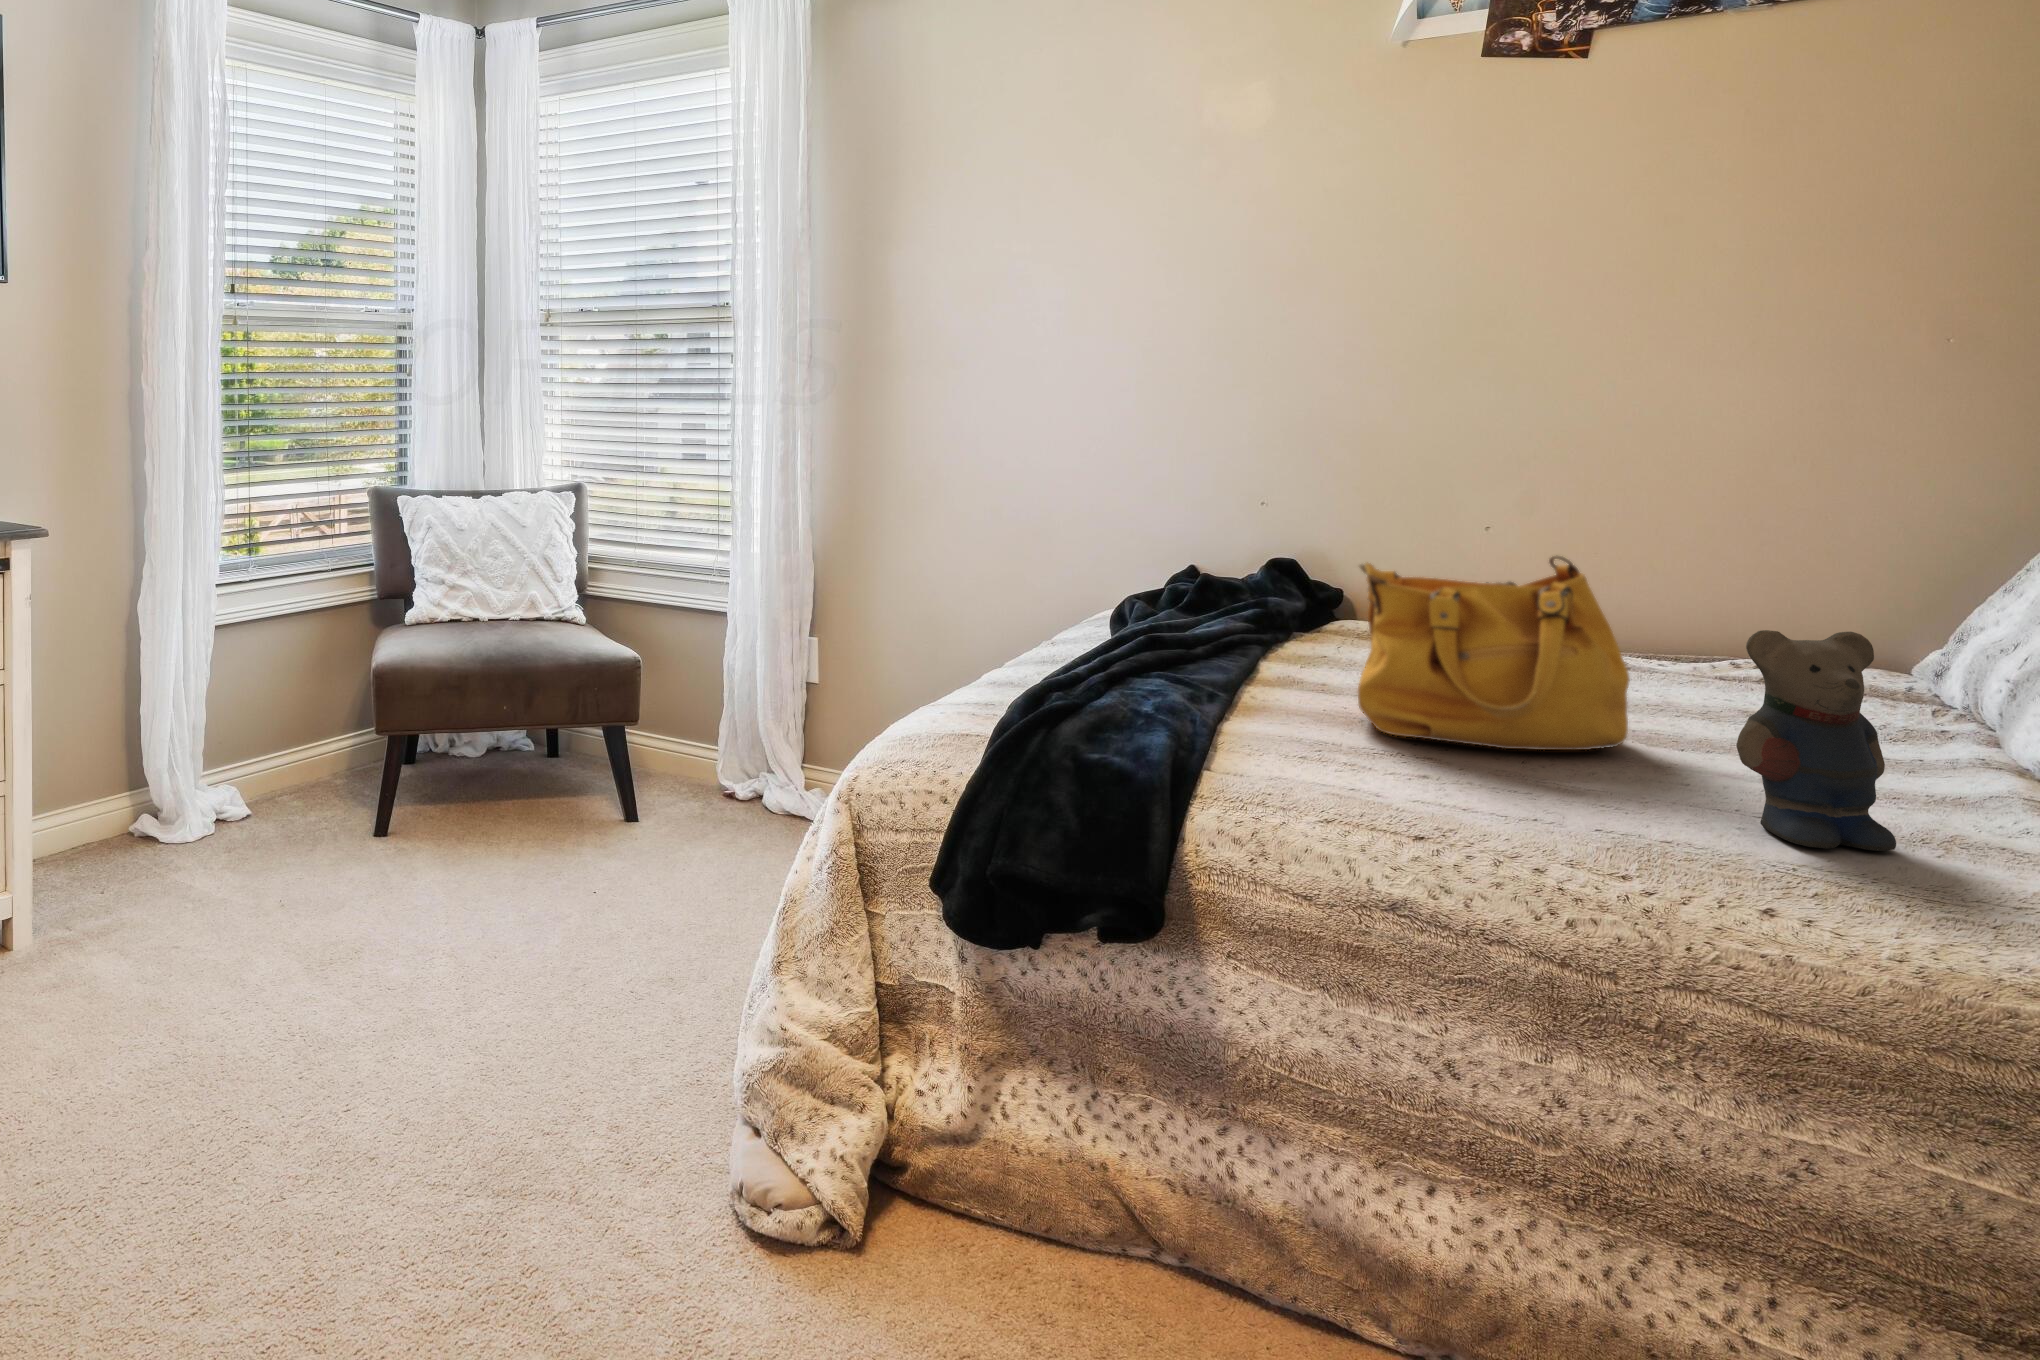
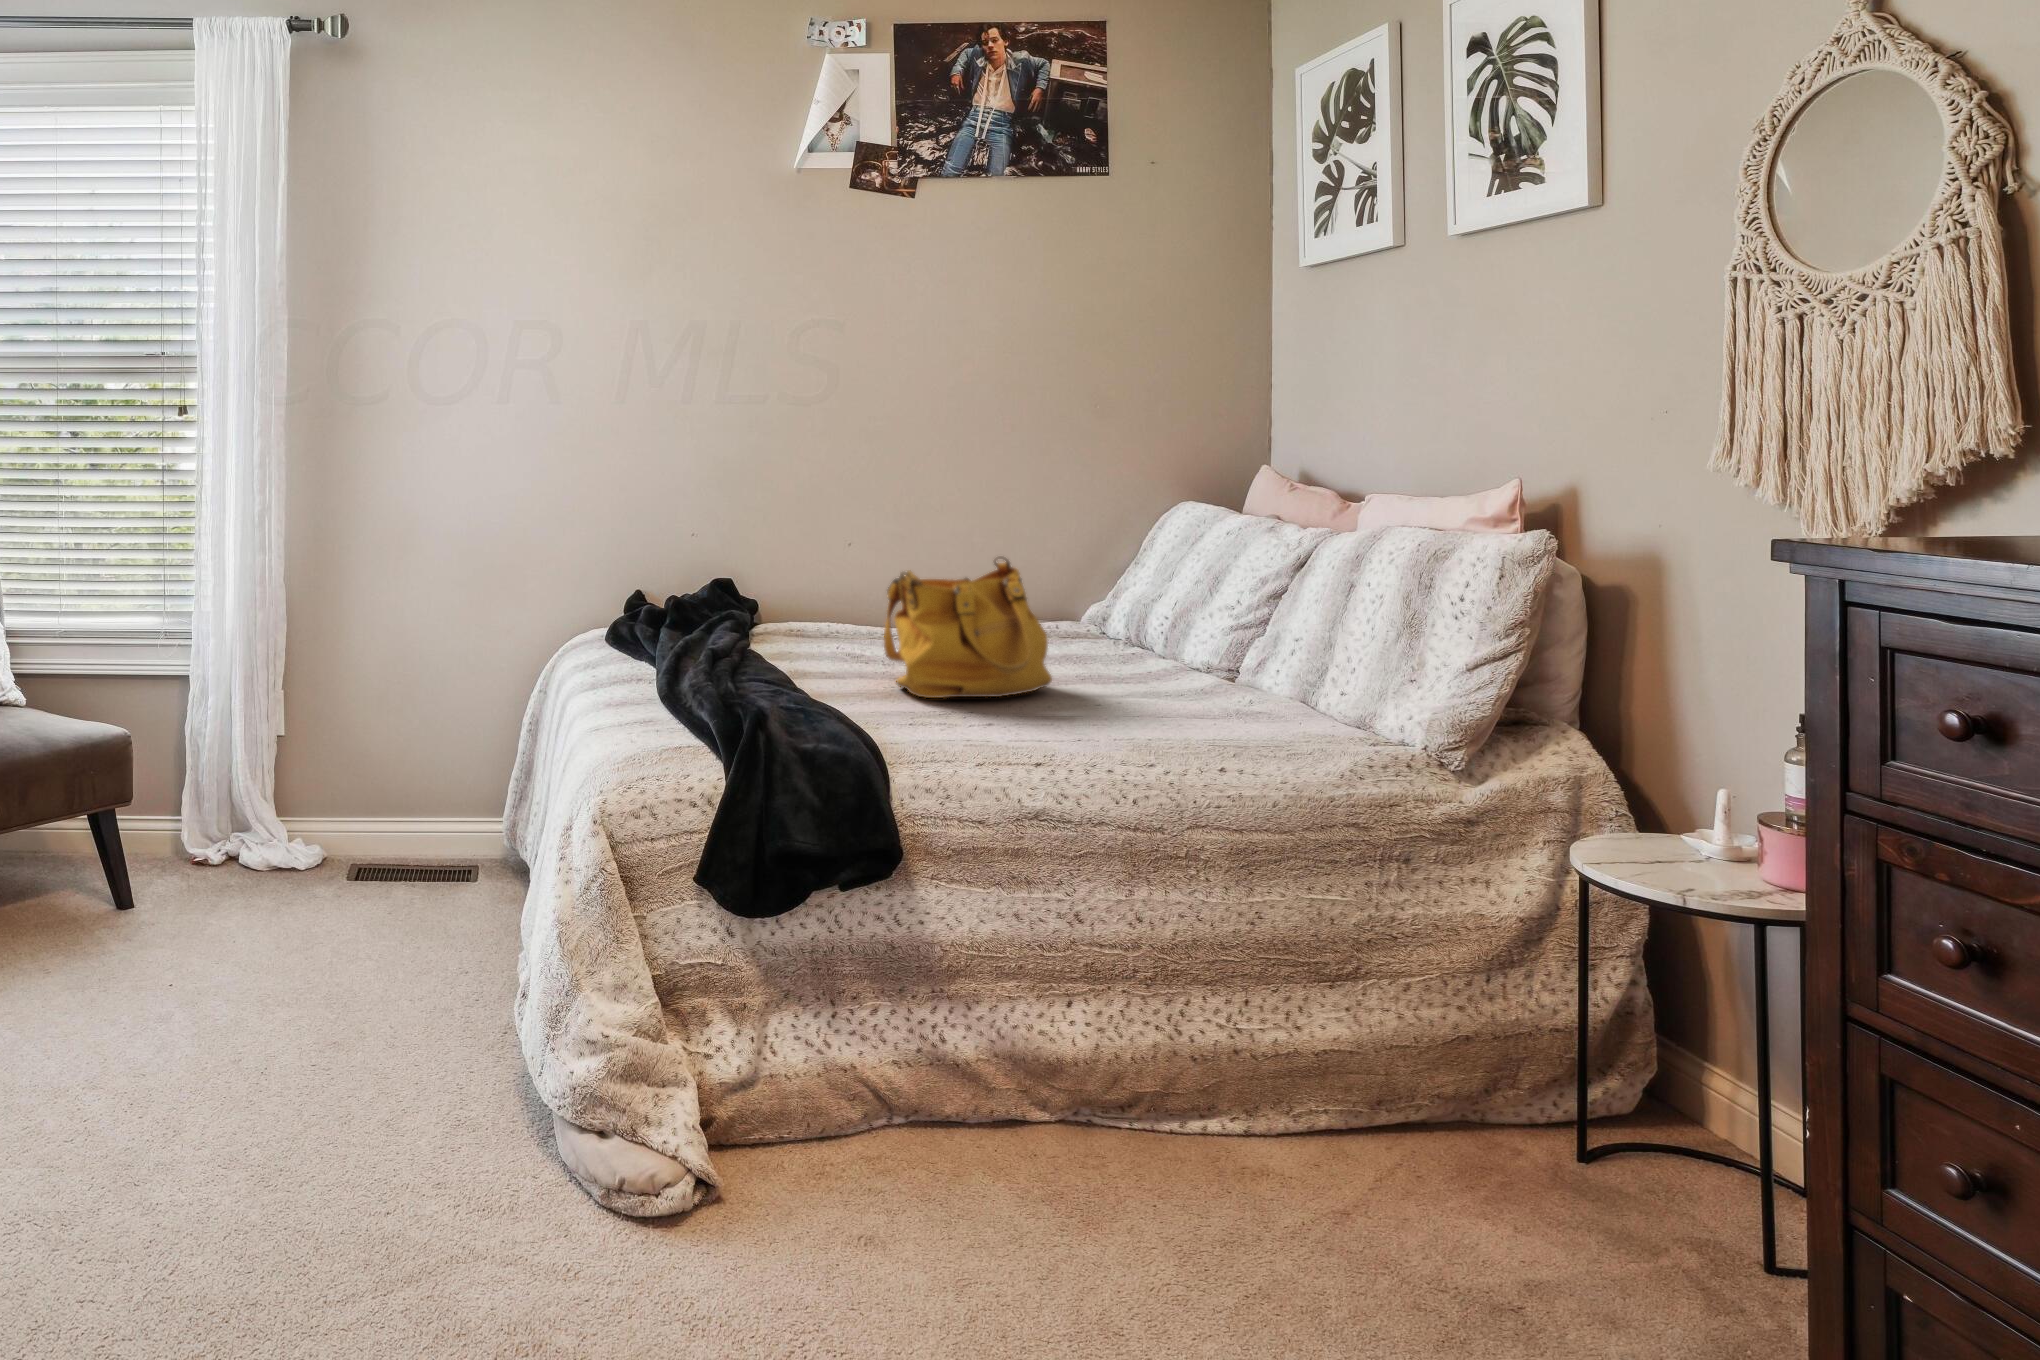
teddy bear: present [1736,630,1896,851] -> none [1160,591,1232,729]

